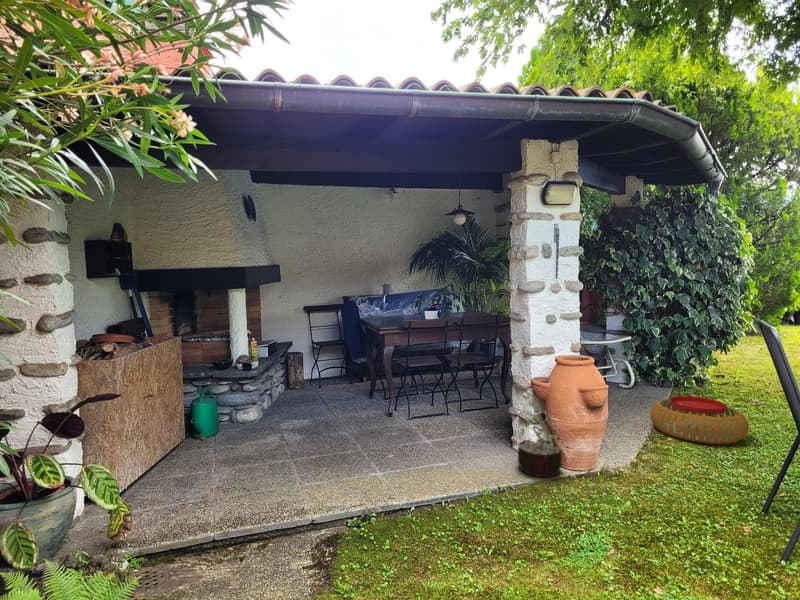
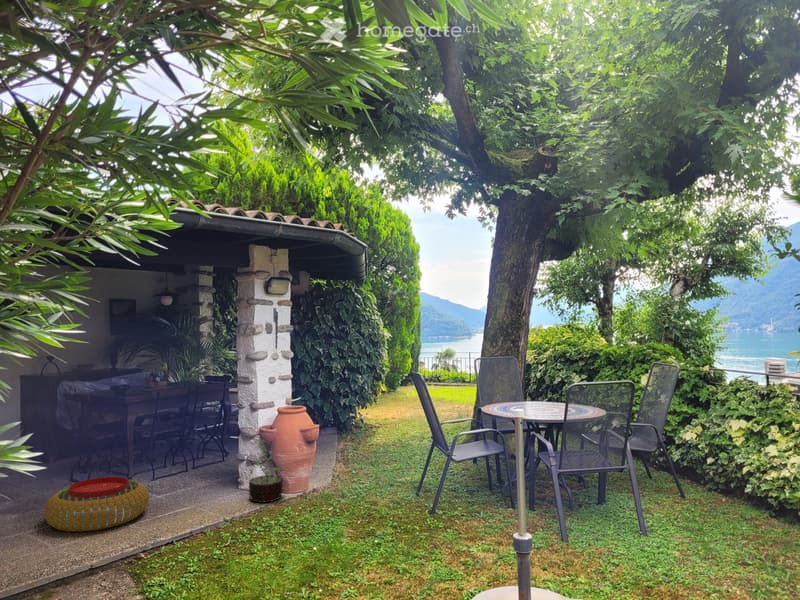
pouf: present [650,396,749,444] -> present [44,477,149,532]

